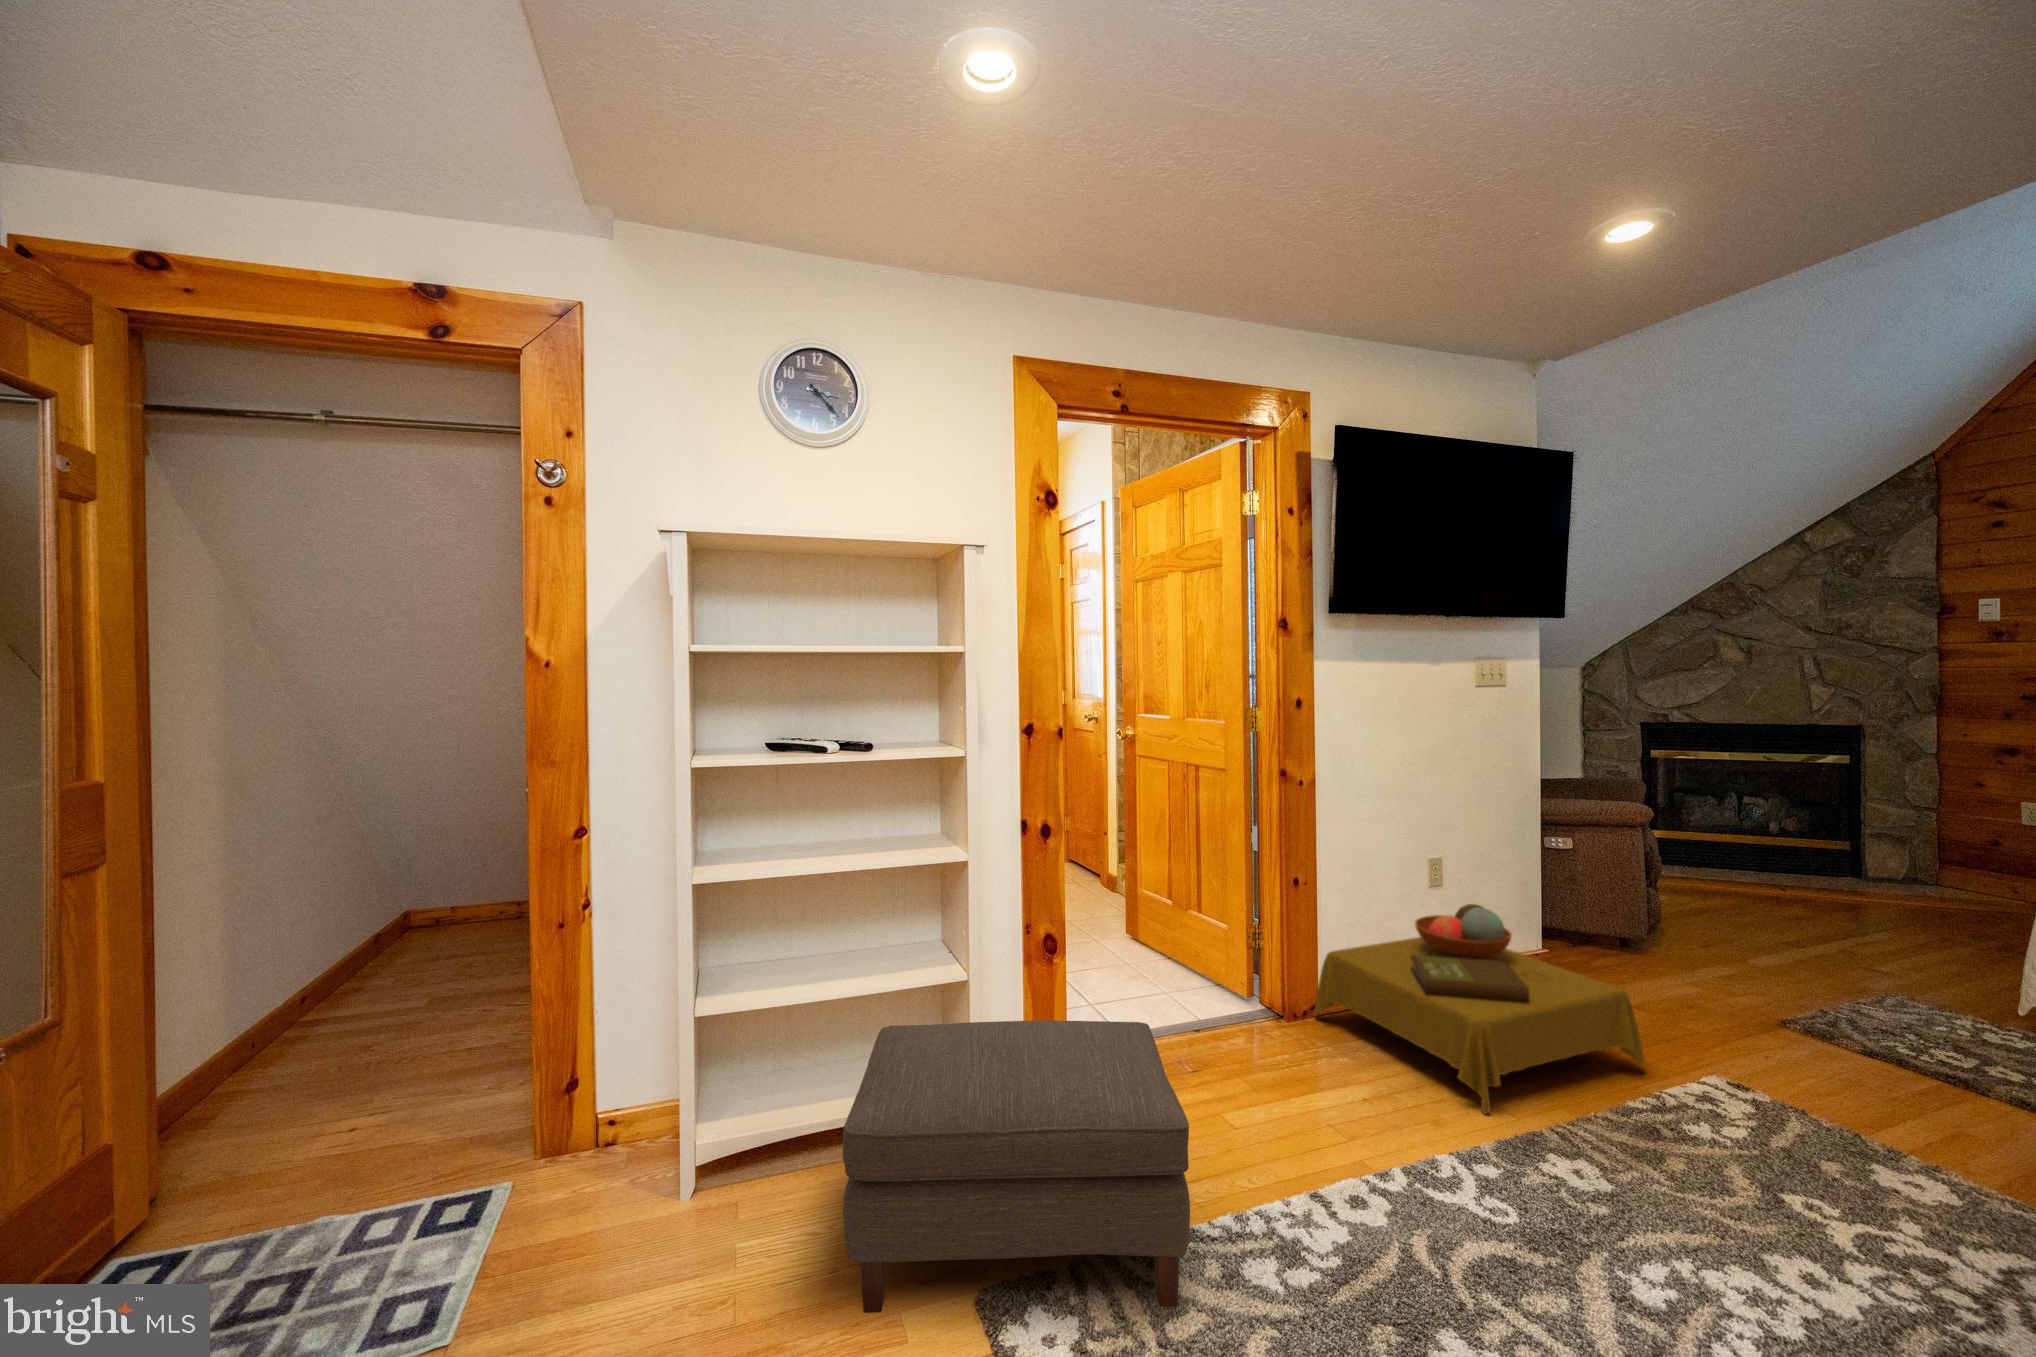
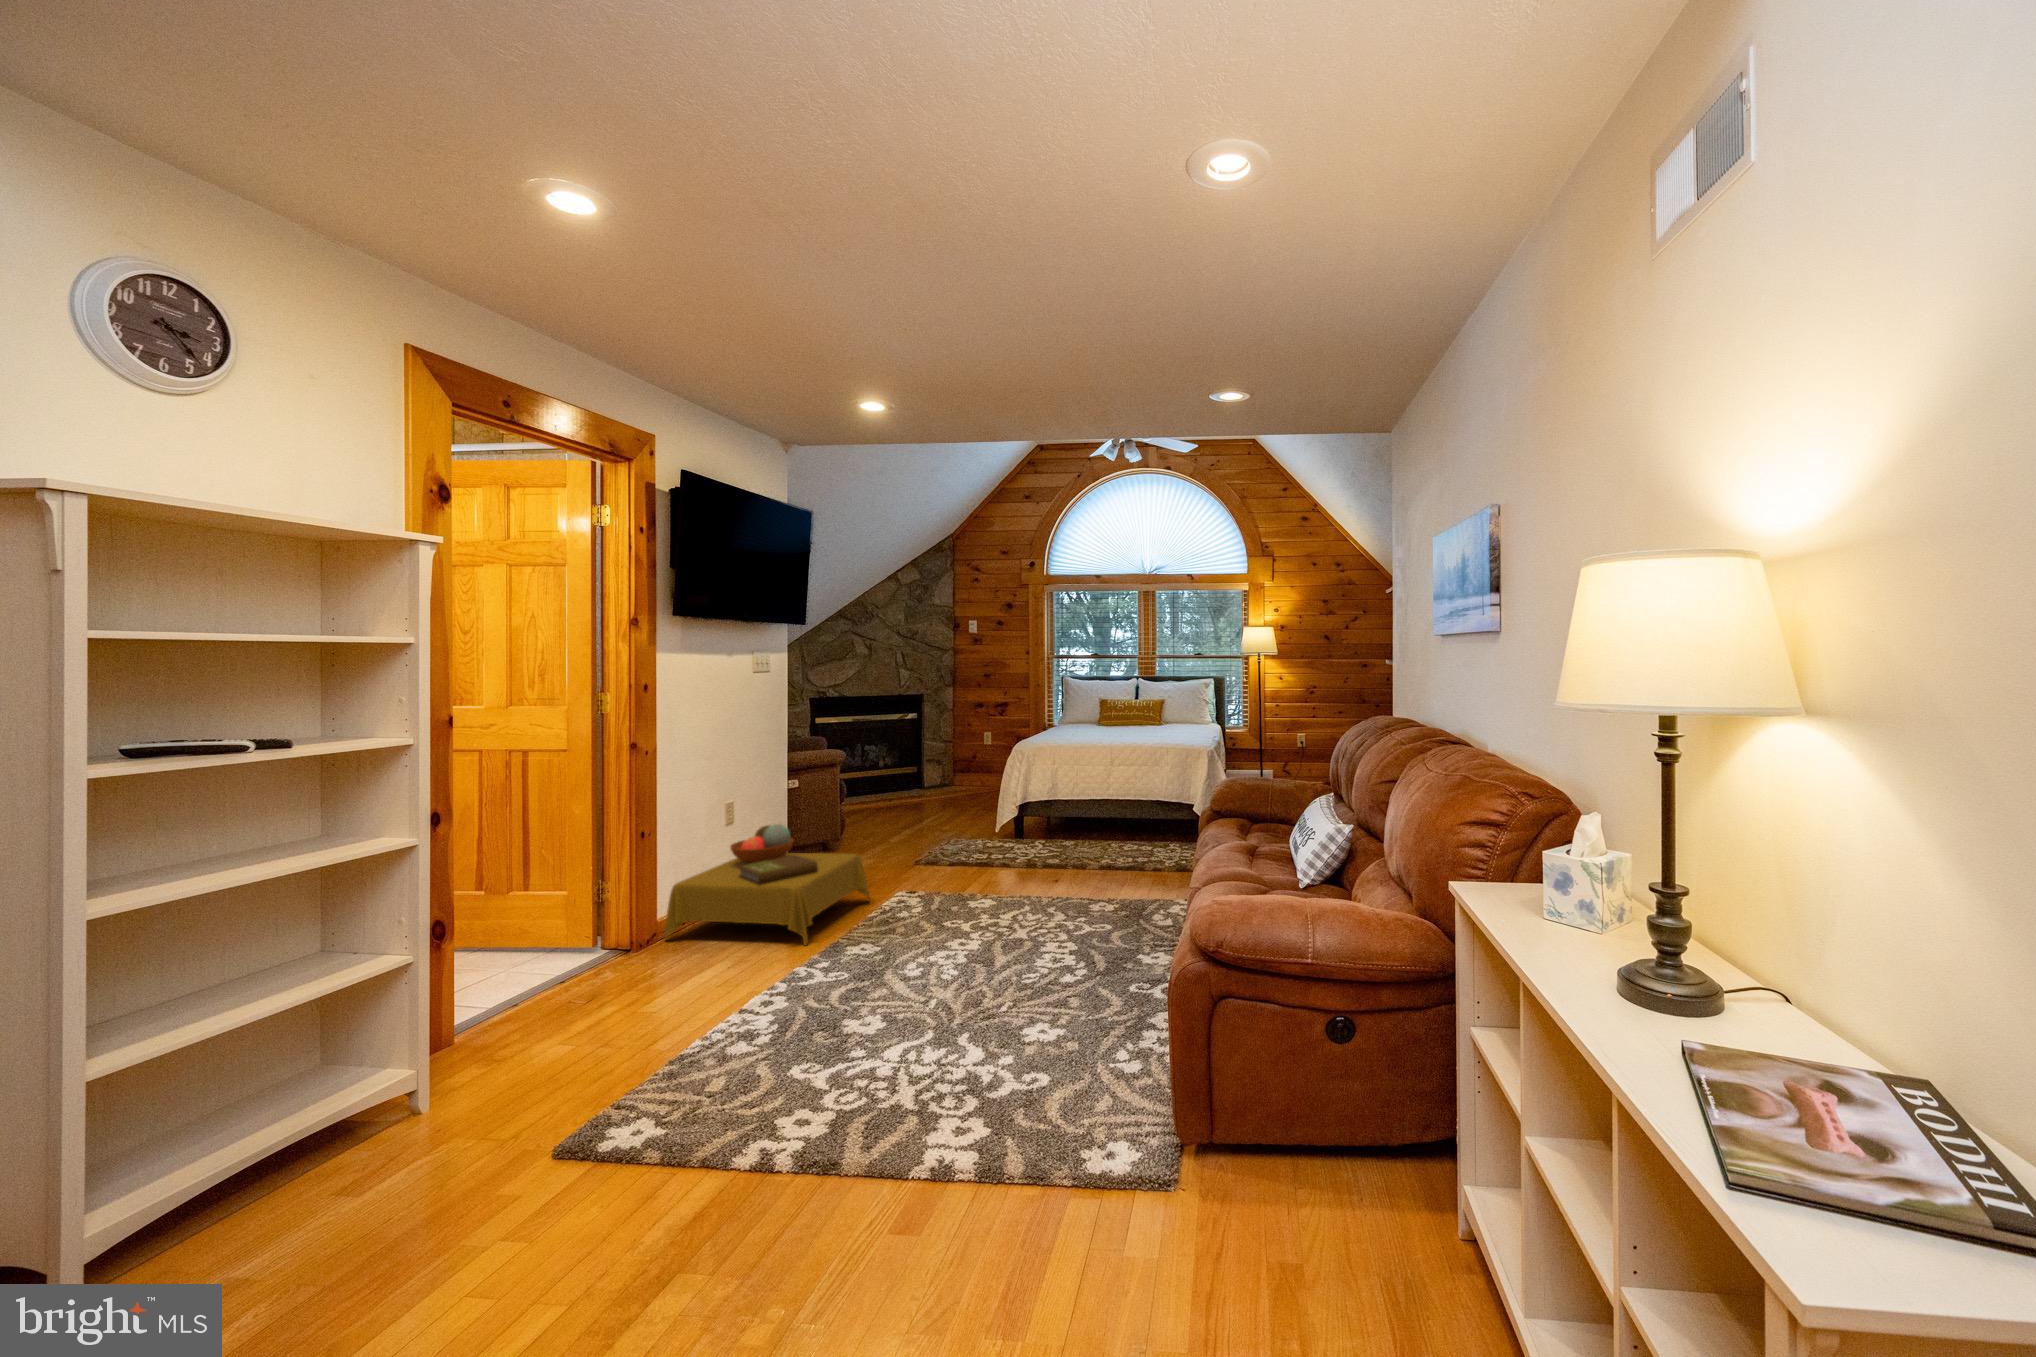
ottoman: present [843,1021,1190,1313] -> none [361,936,708,1200]

